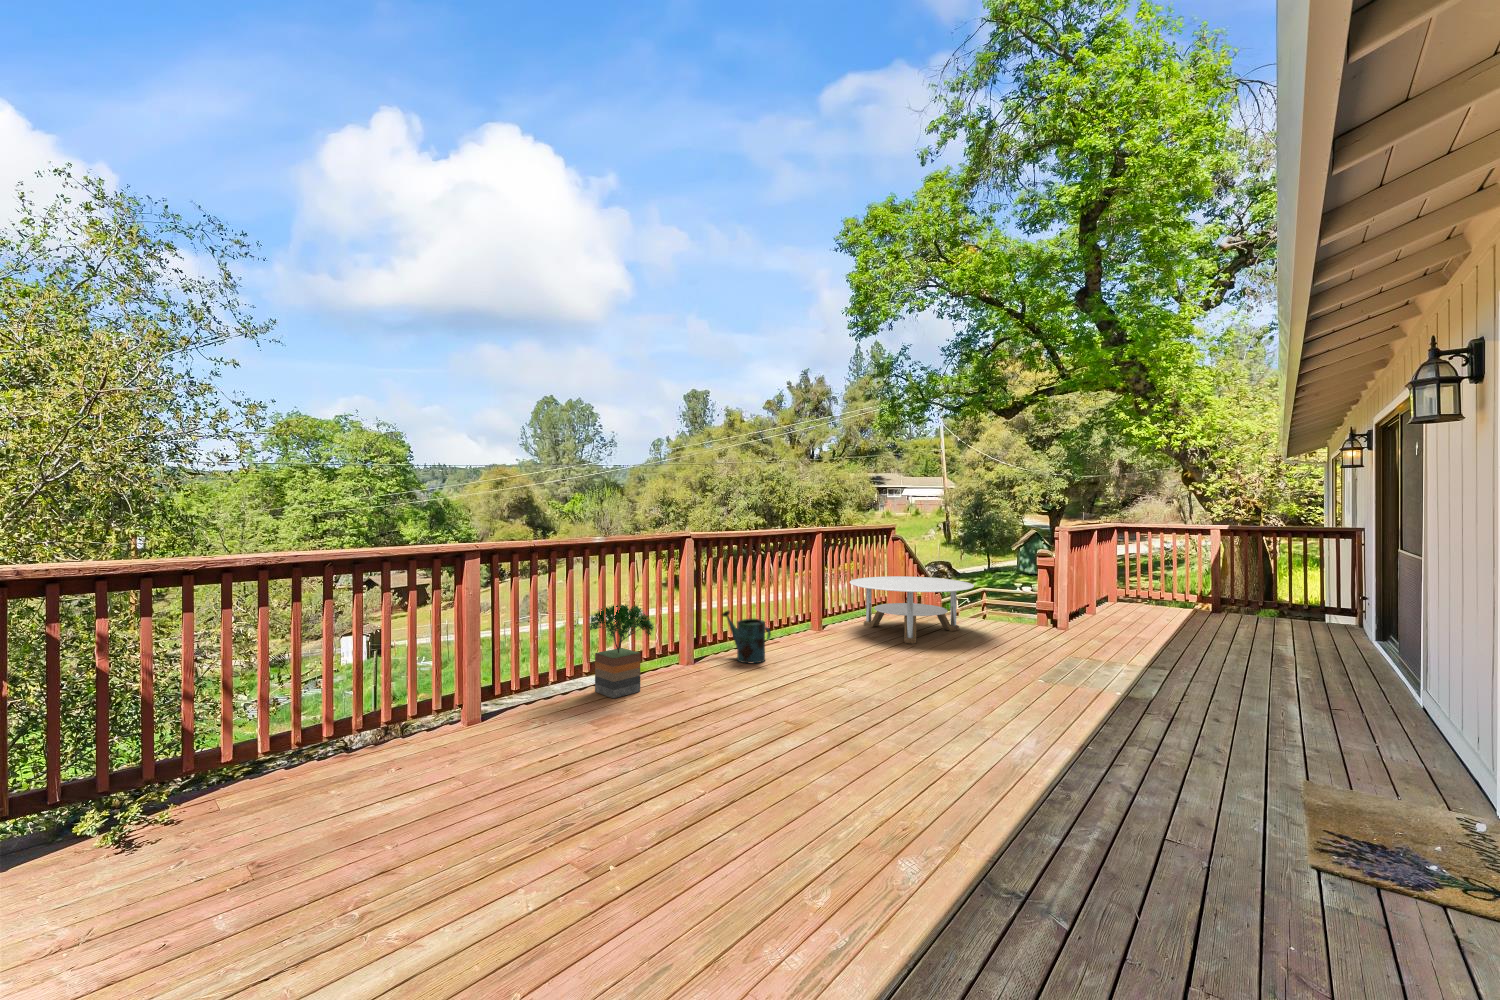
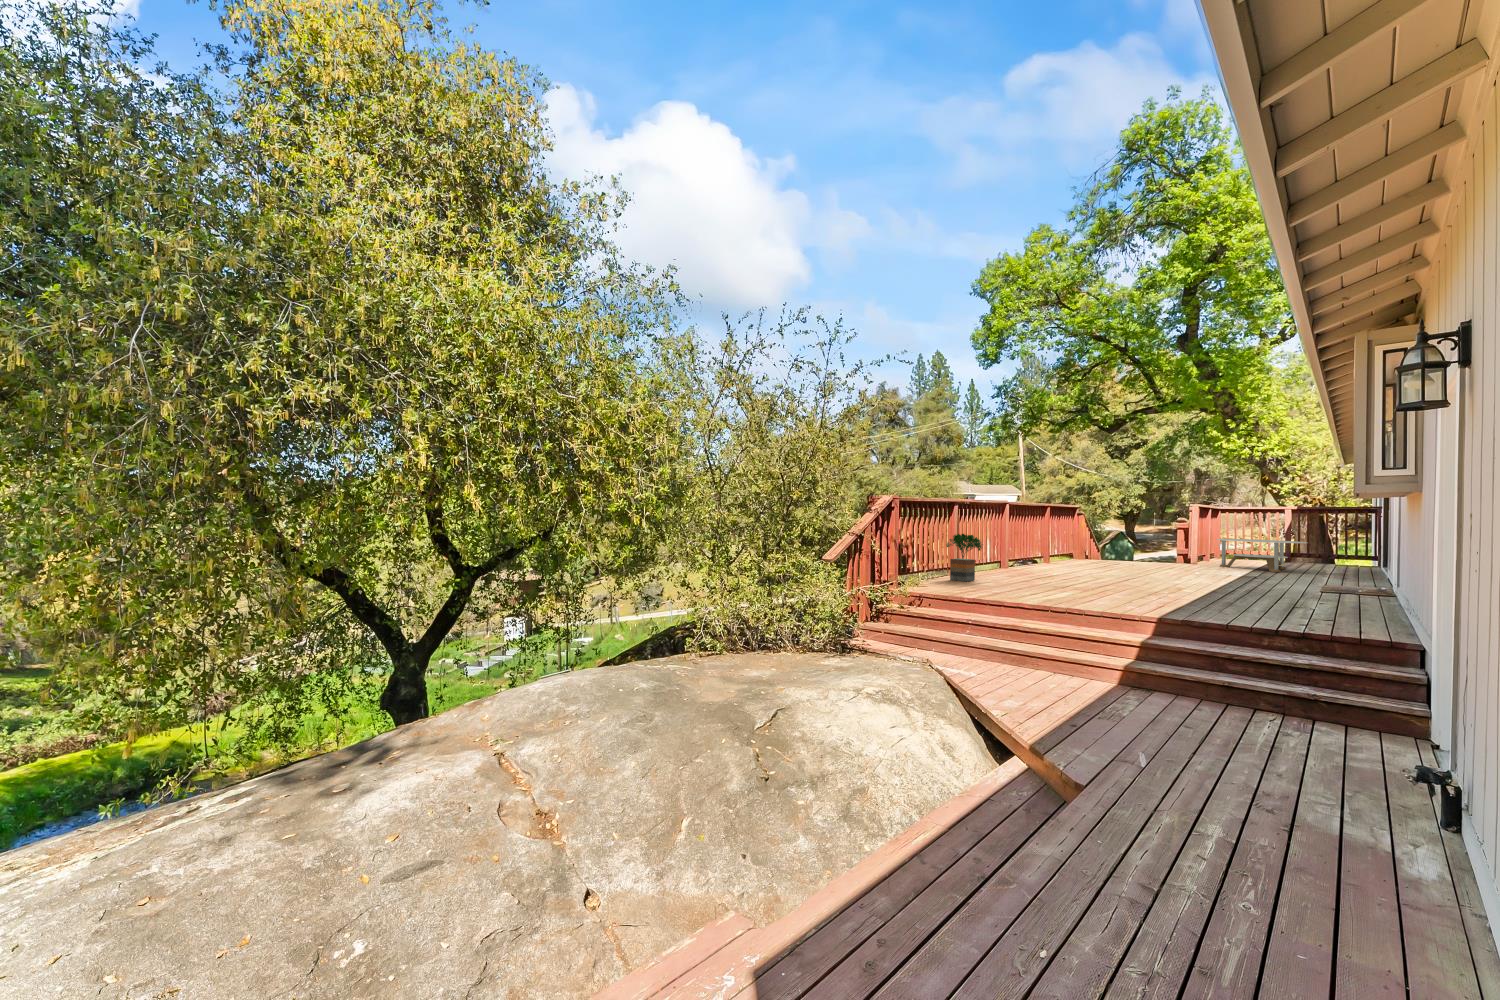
round table: present [850,576,974,644] -> present [1216,539,1307,572]
watering can: present [722,611,771,663] -> none [989,547,1027,576]

